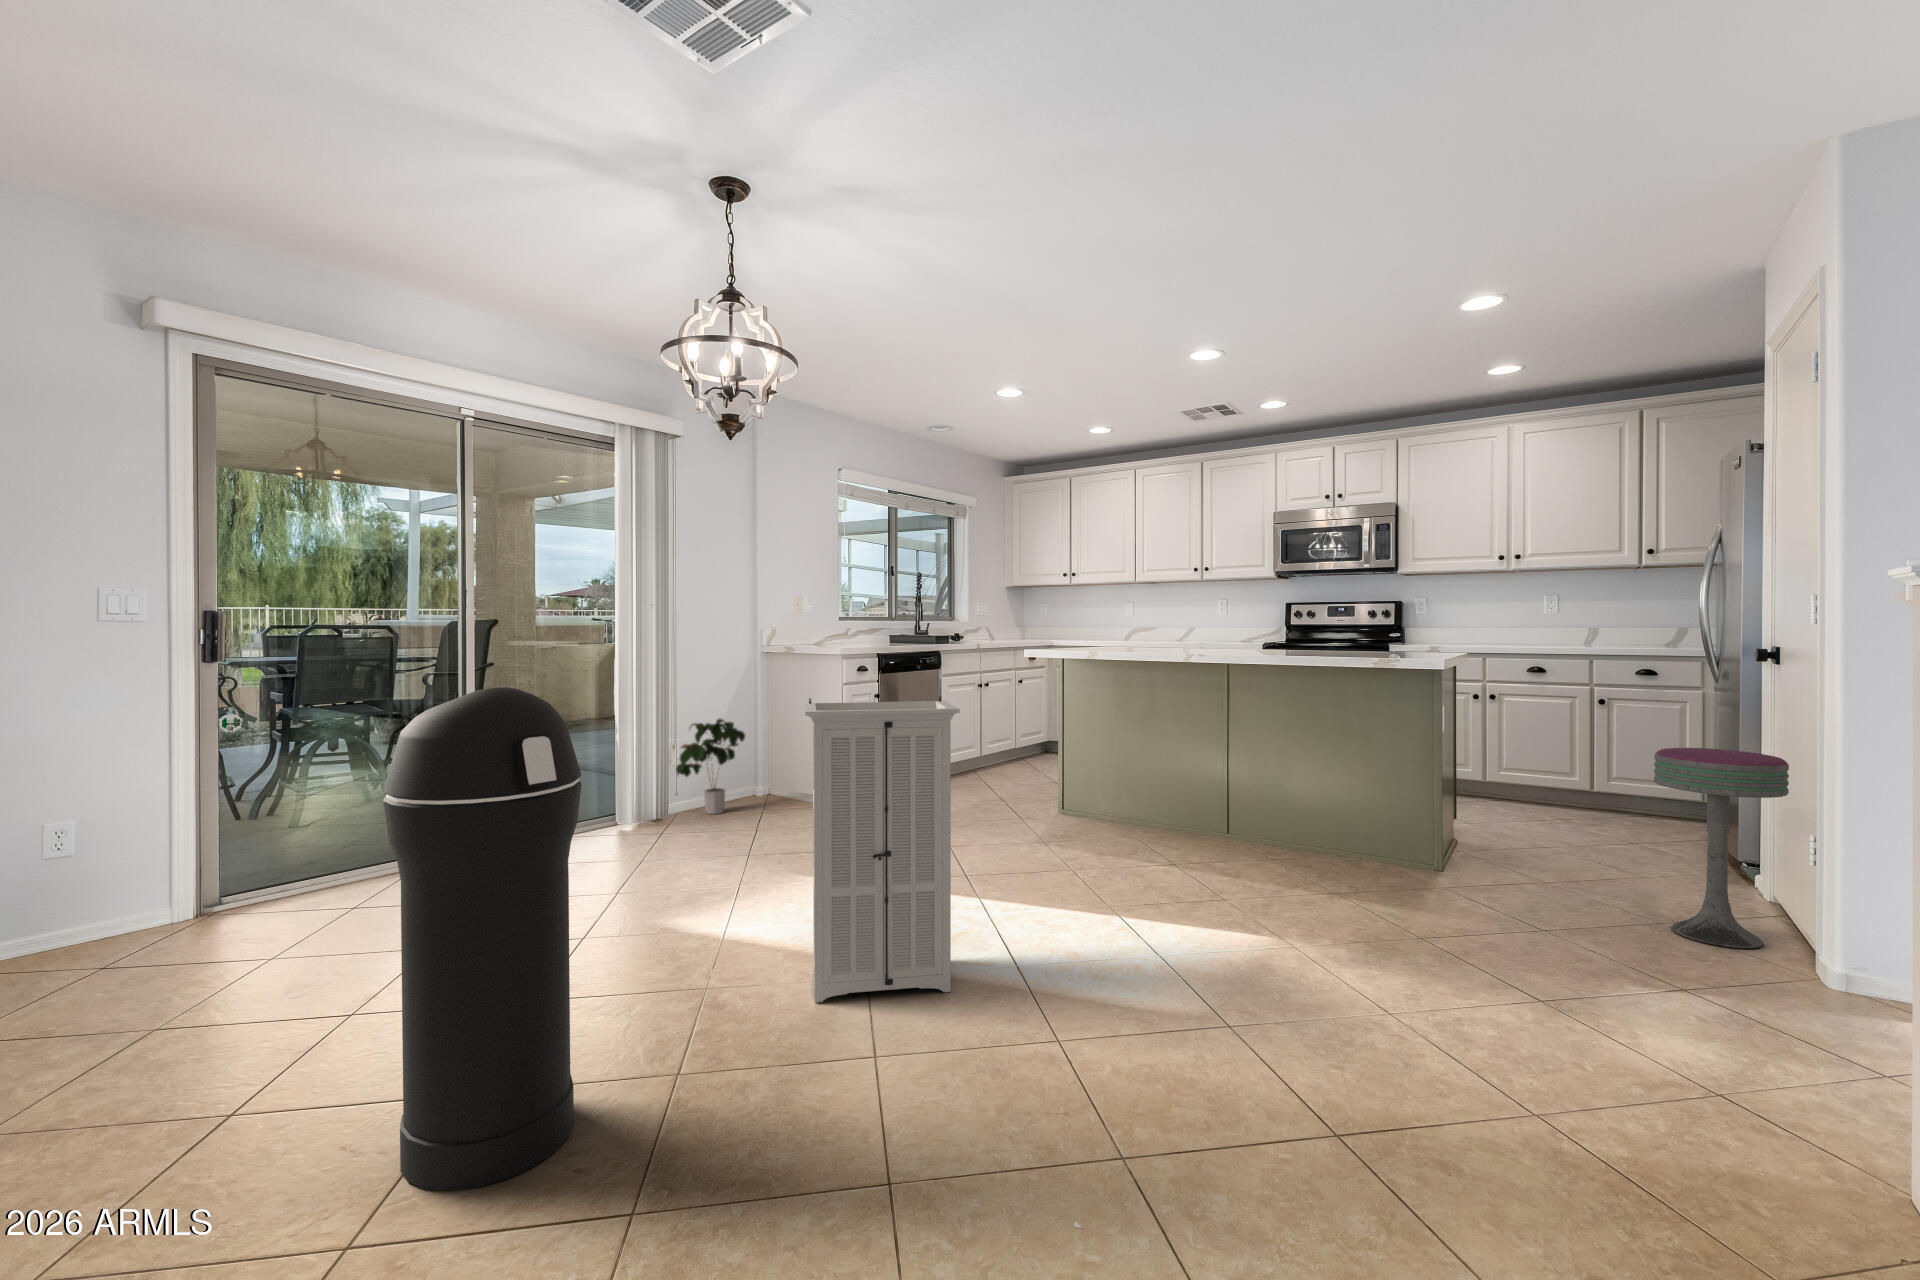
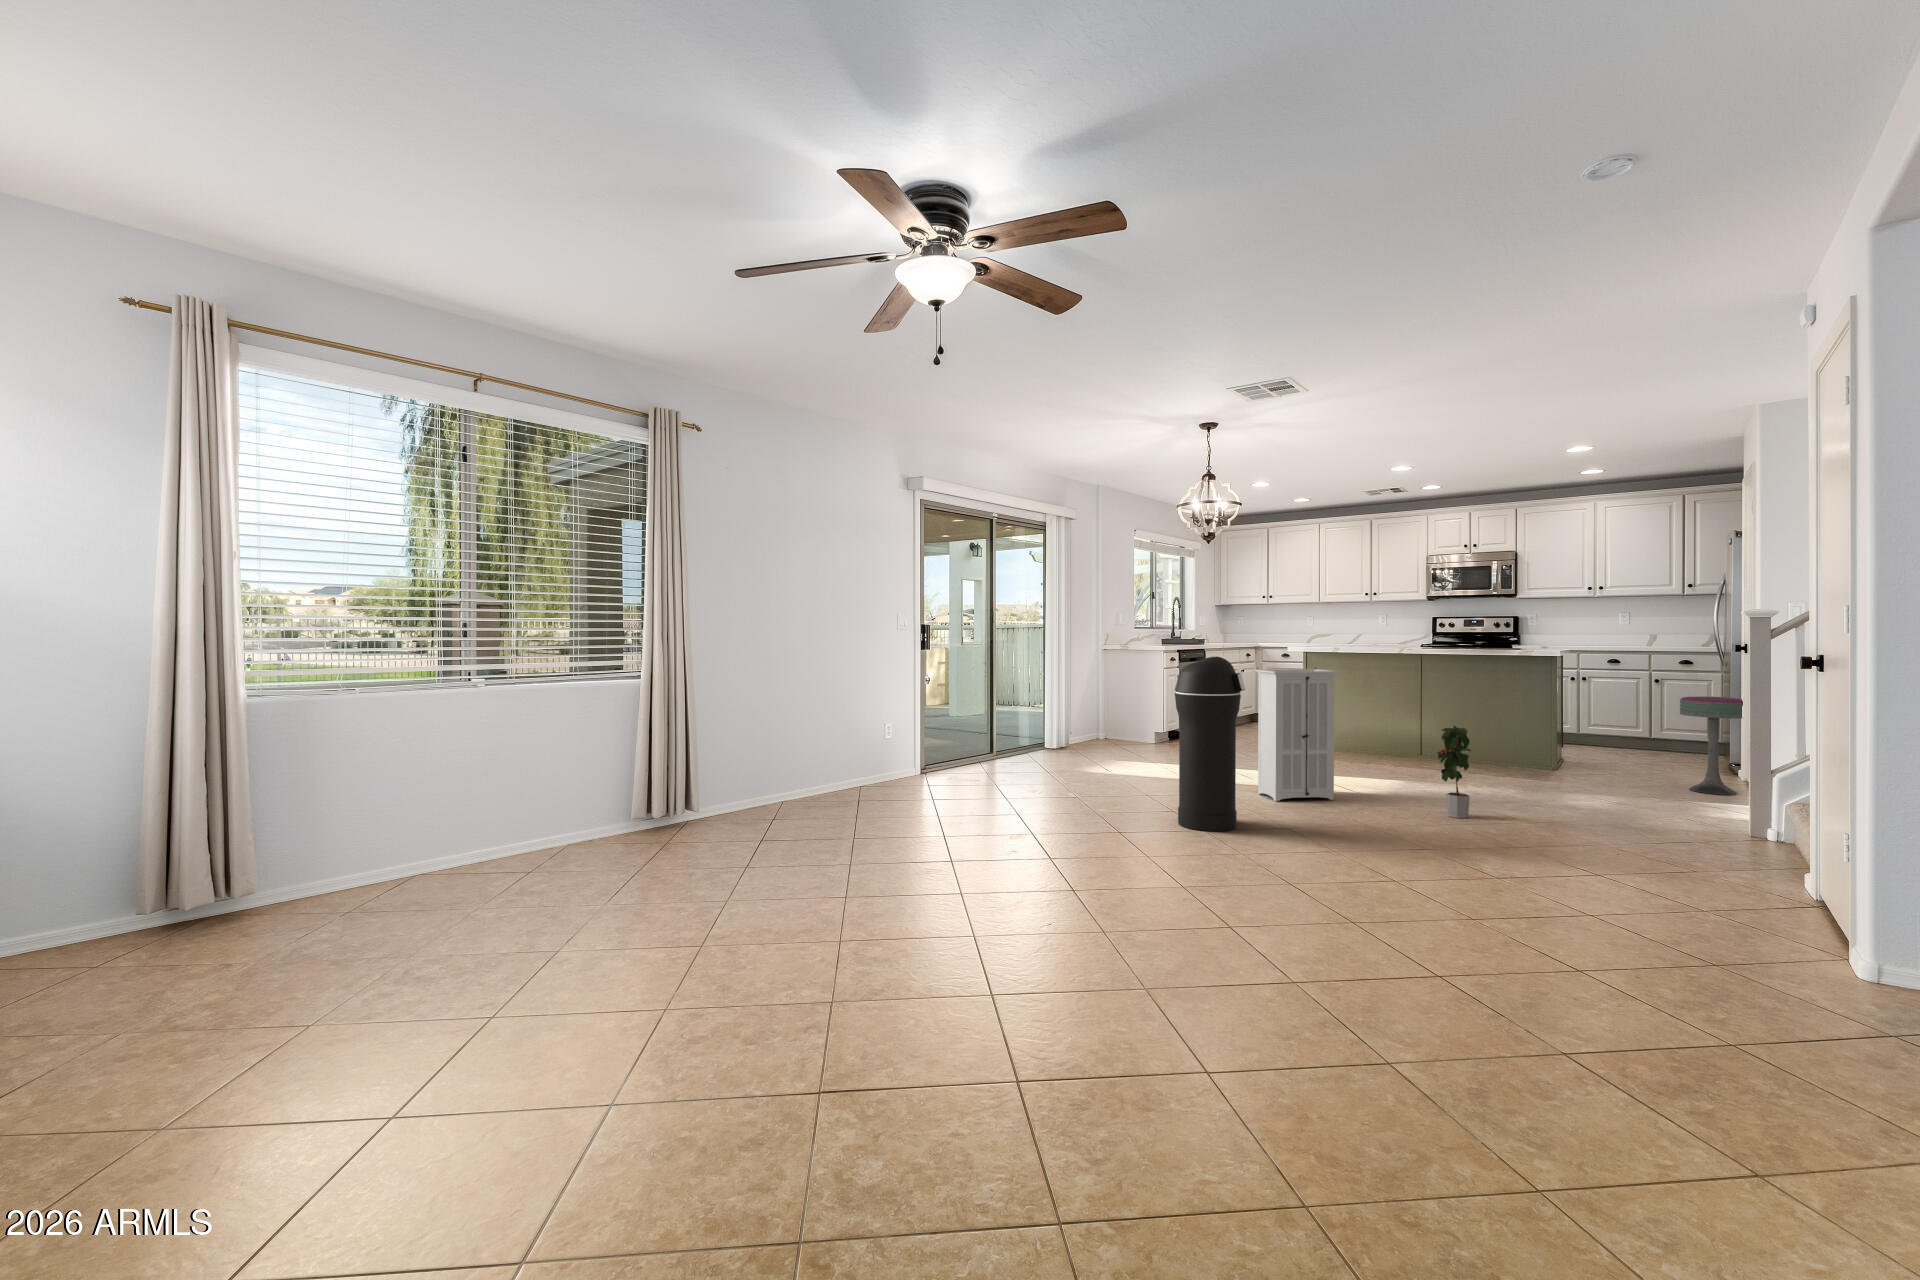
potted plant: present [676,718,745,814] -> present [1437,725,1471,818]

